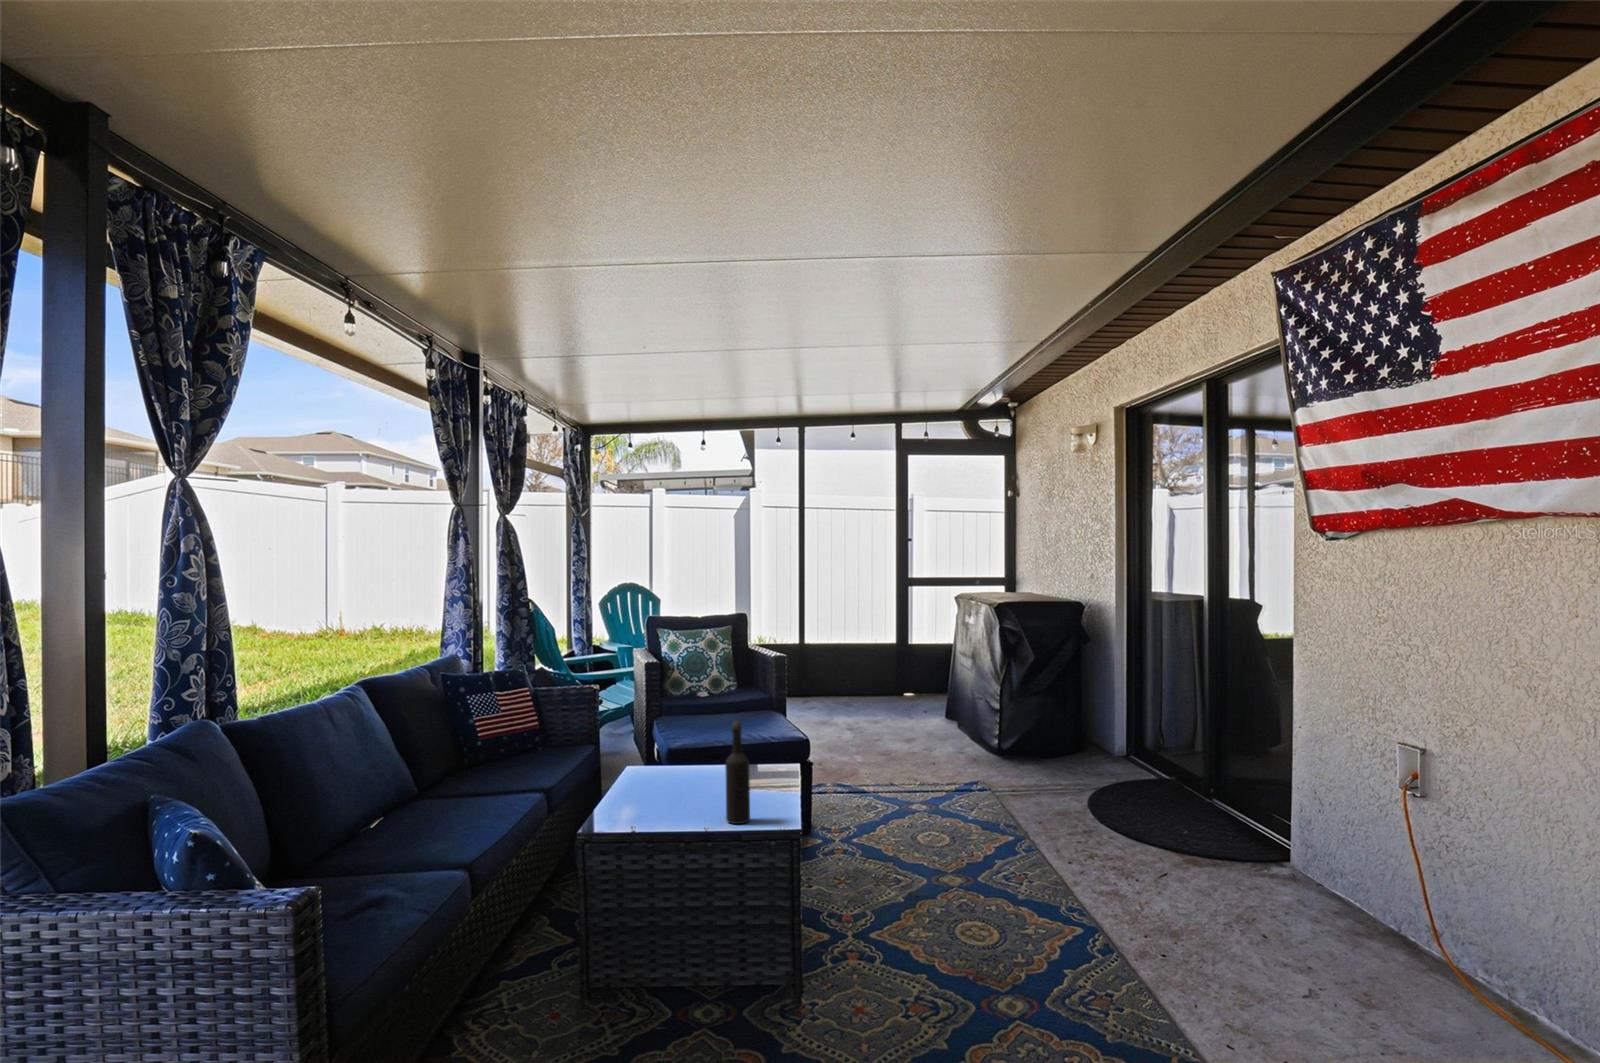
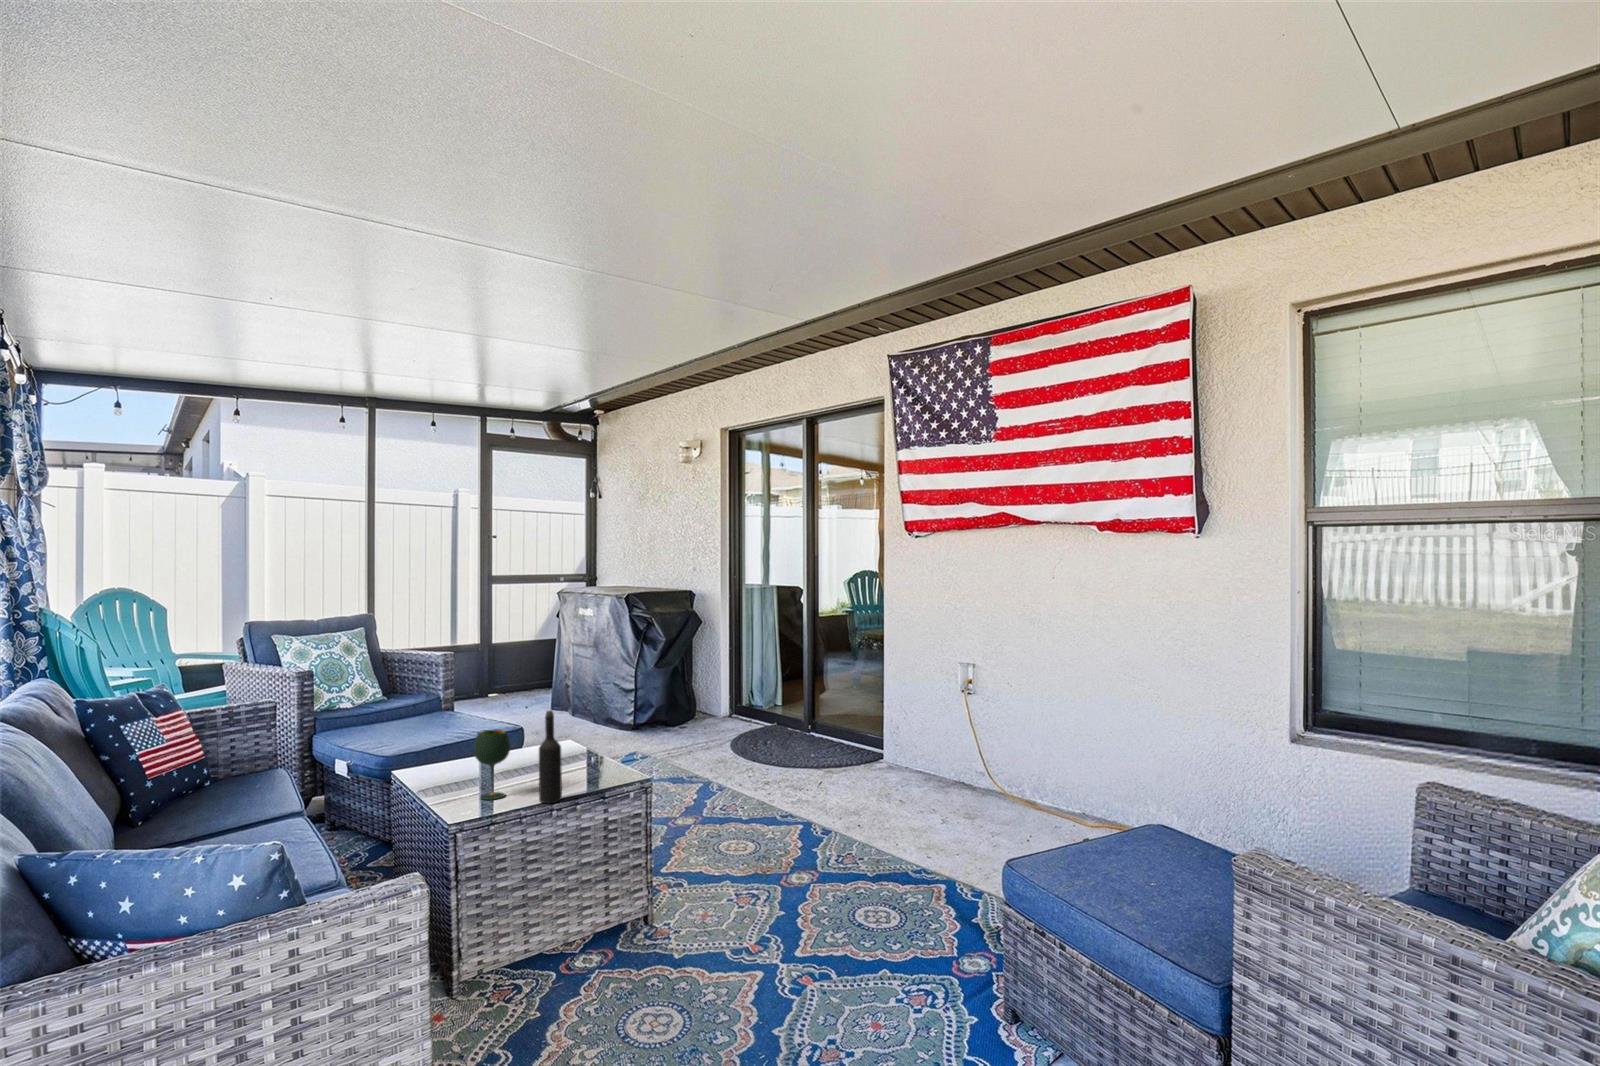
wine glass: none [682,735,718,809] -> present [474,730,510,800]

